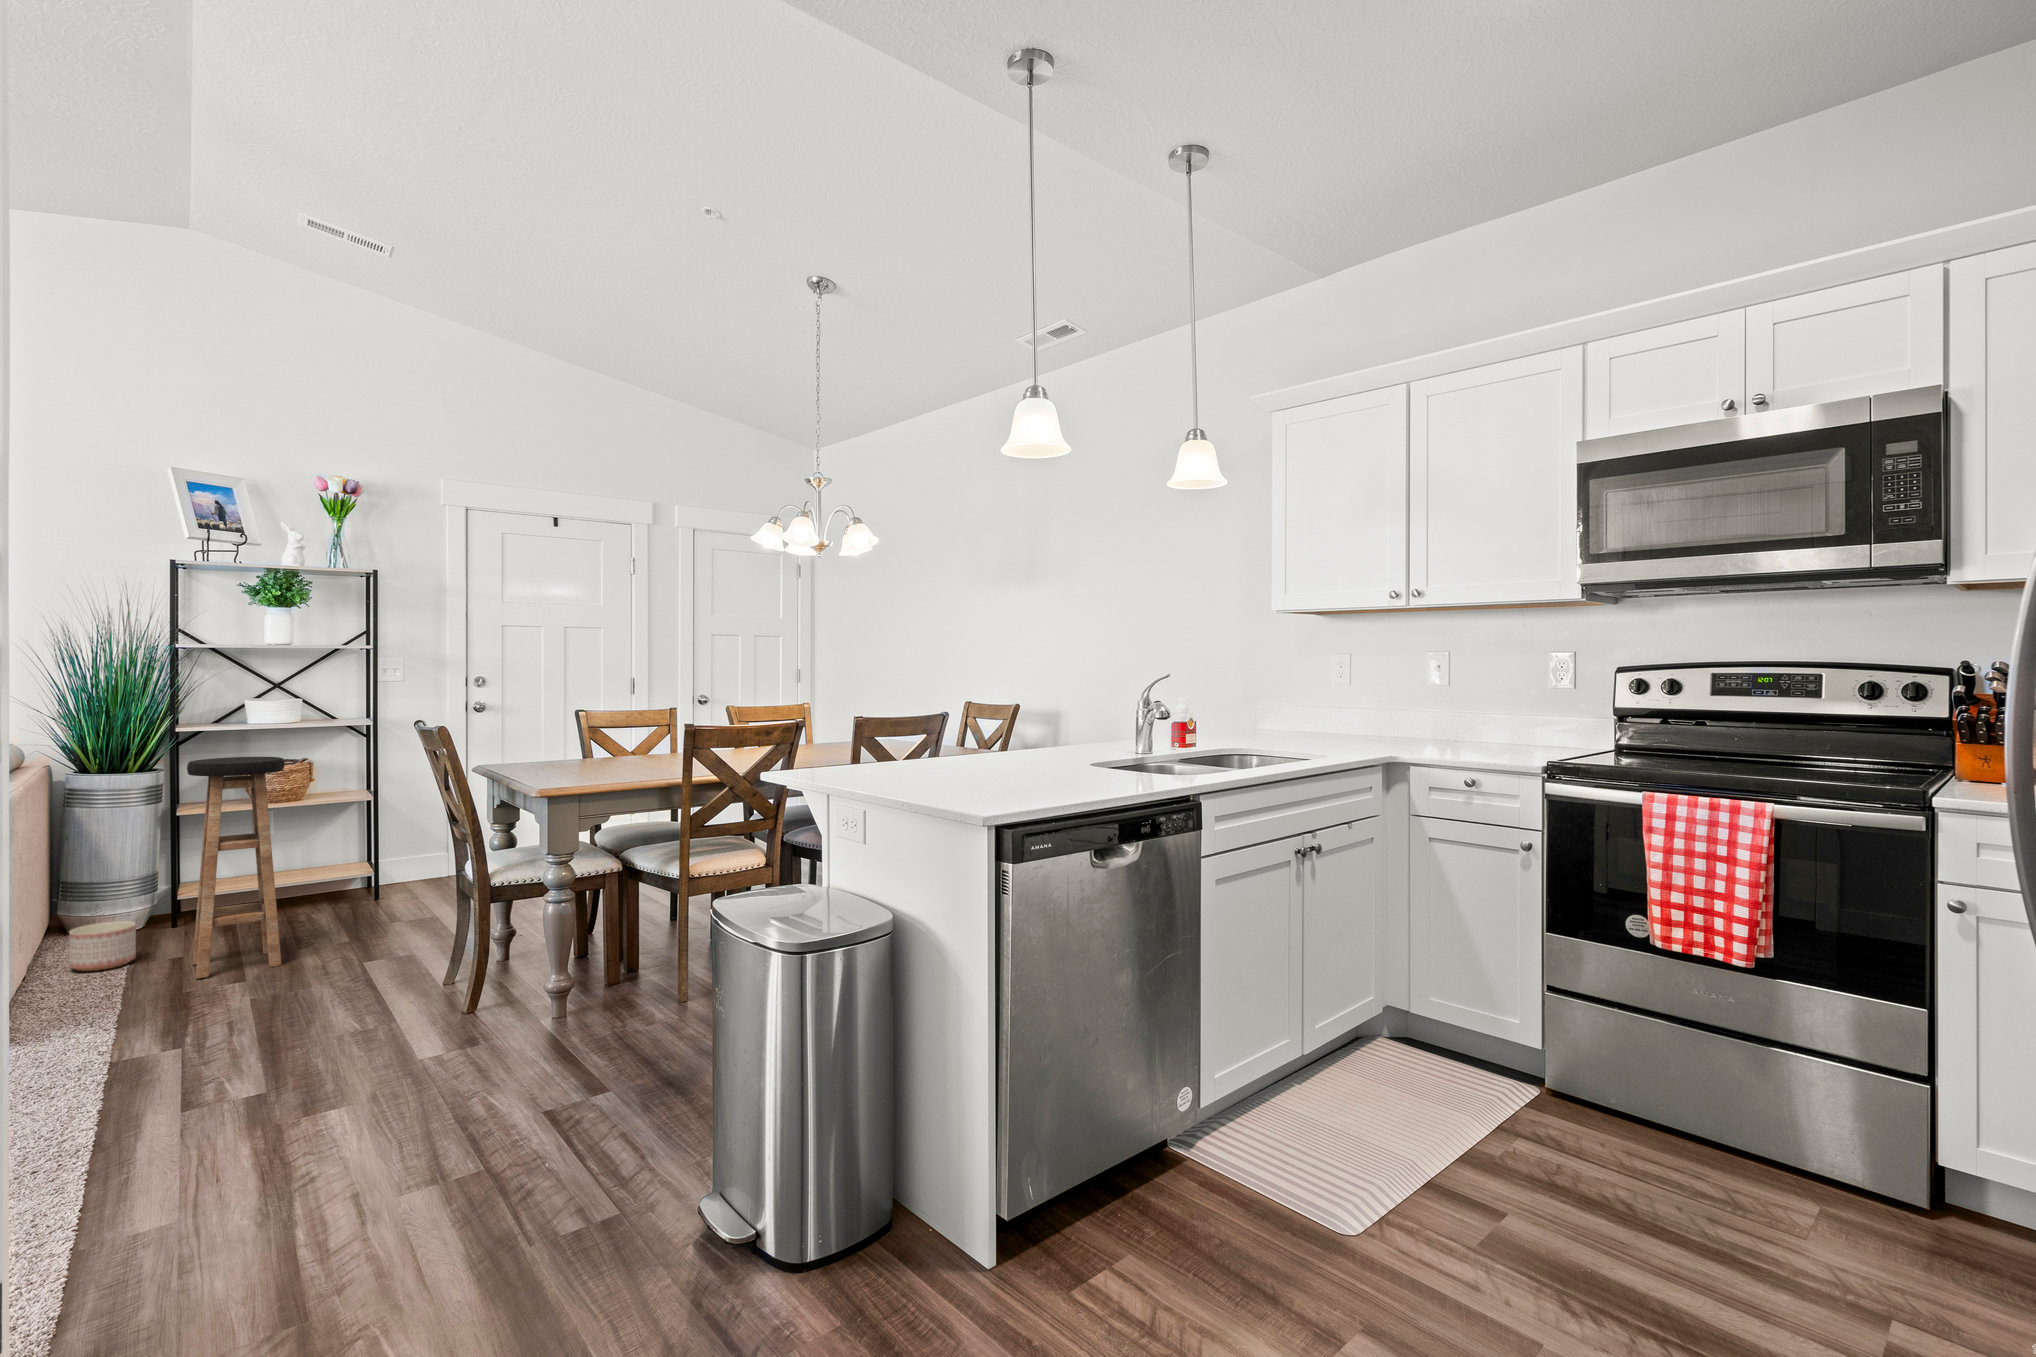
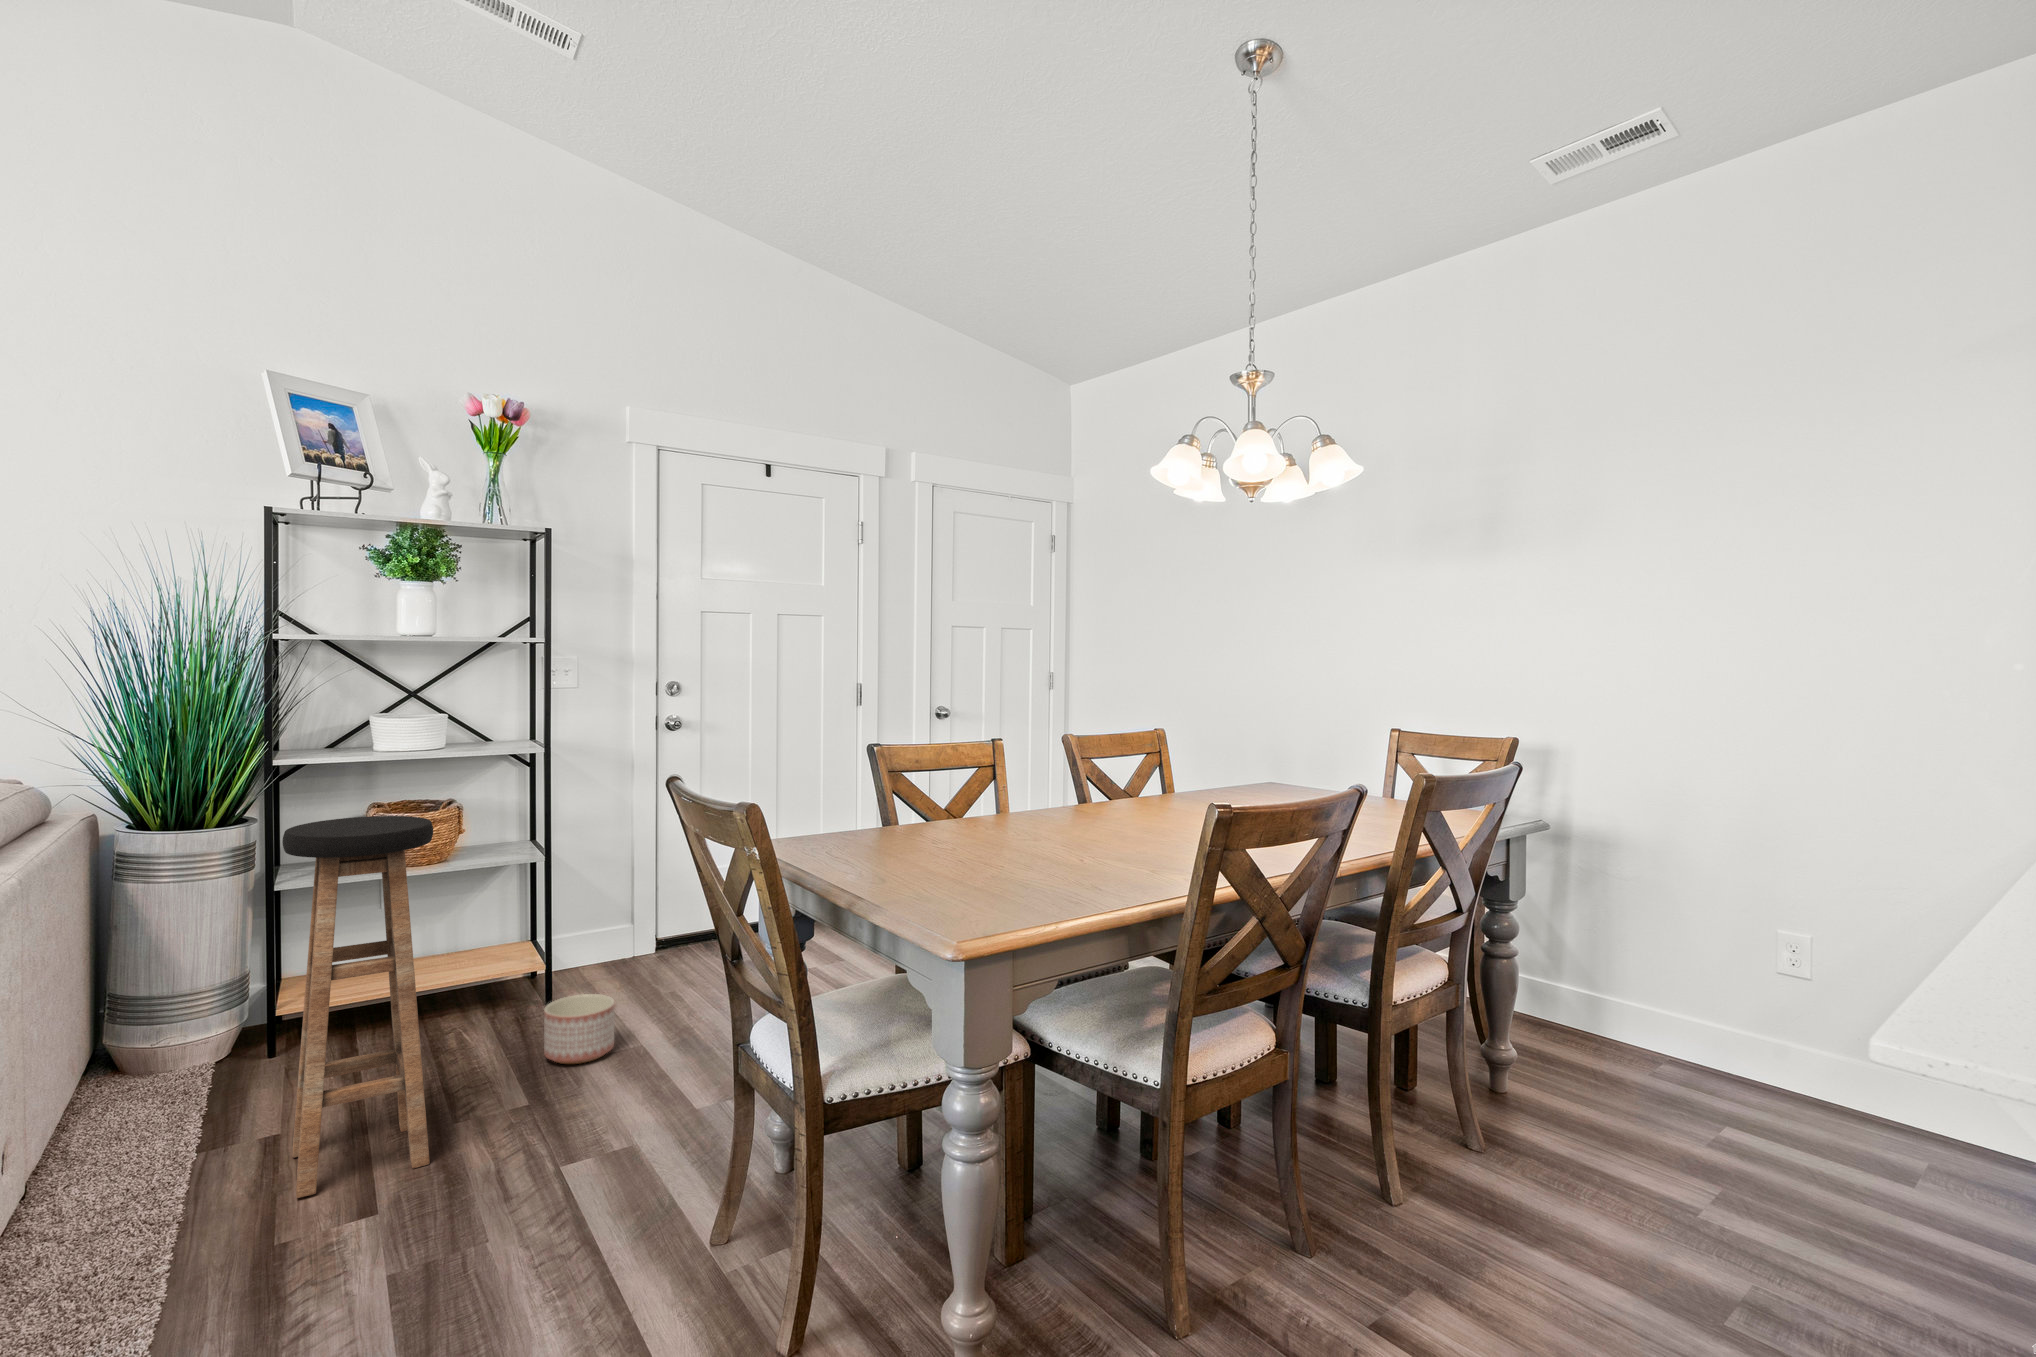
planter: present [69,921,136,971] -> present [544,994,615,1064]

